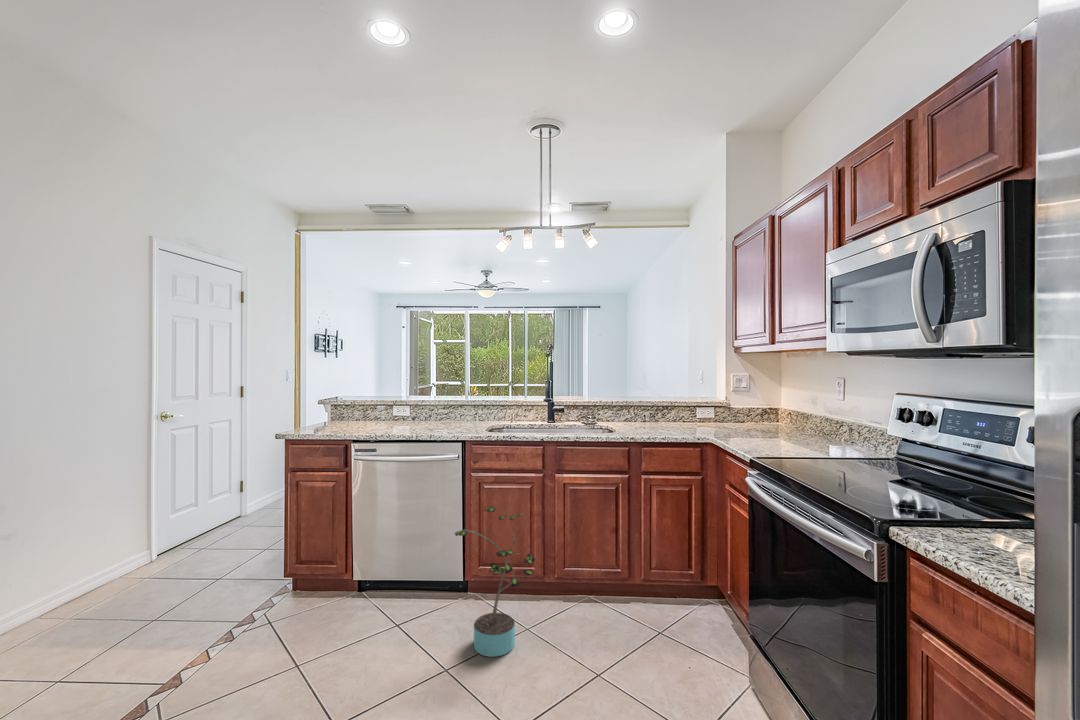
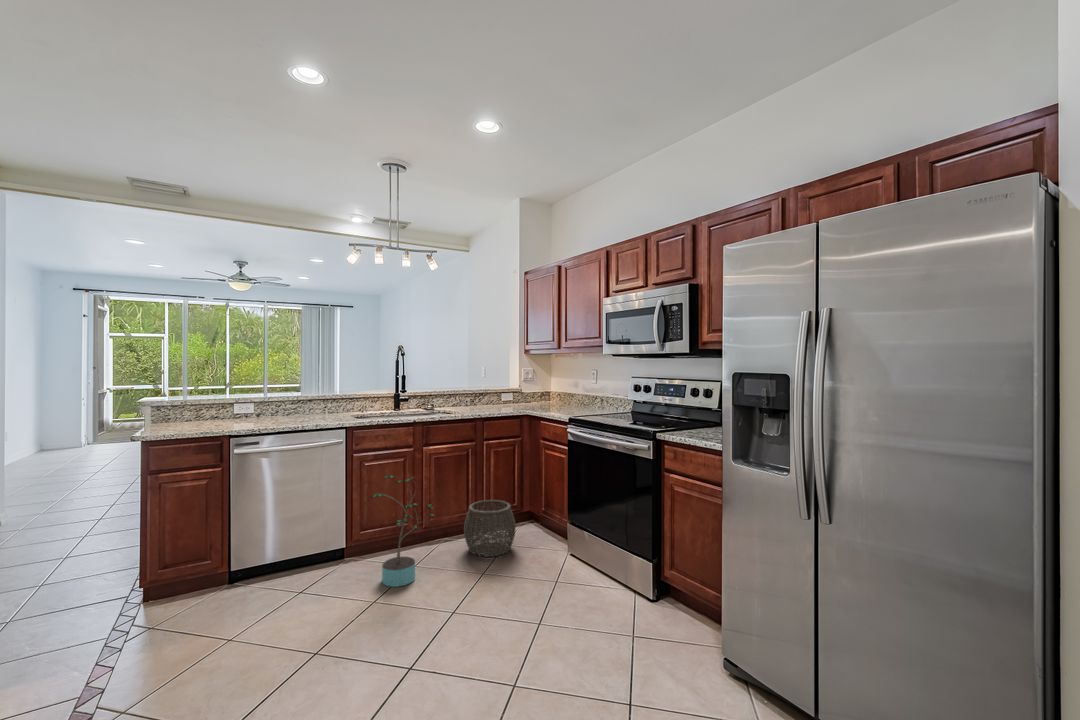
woven basket: none [596,559,672,650] -> present [464,500,515,557]

